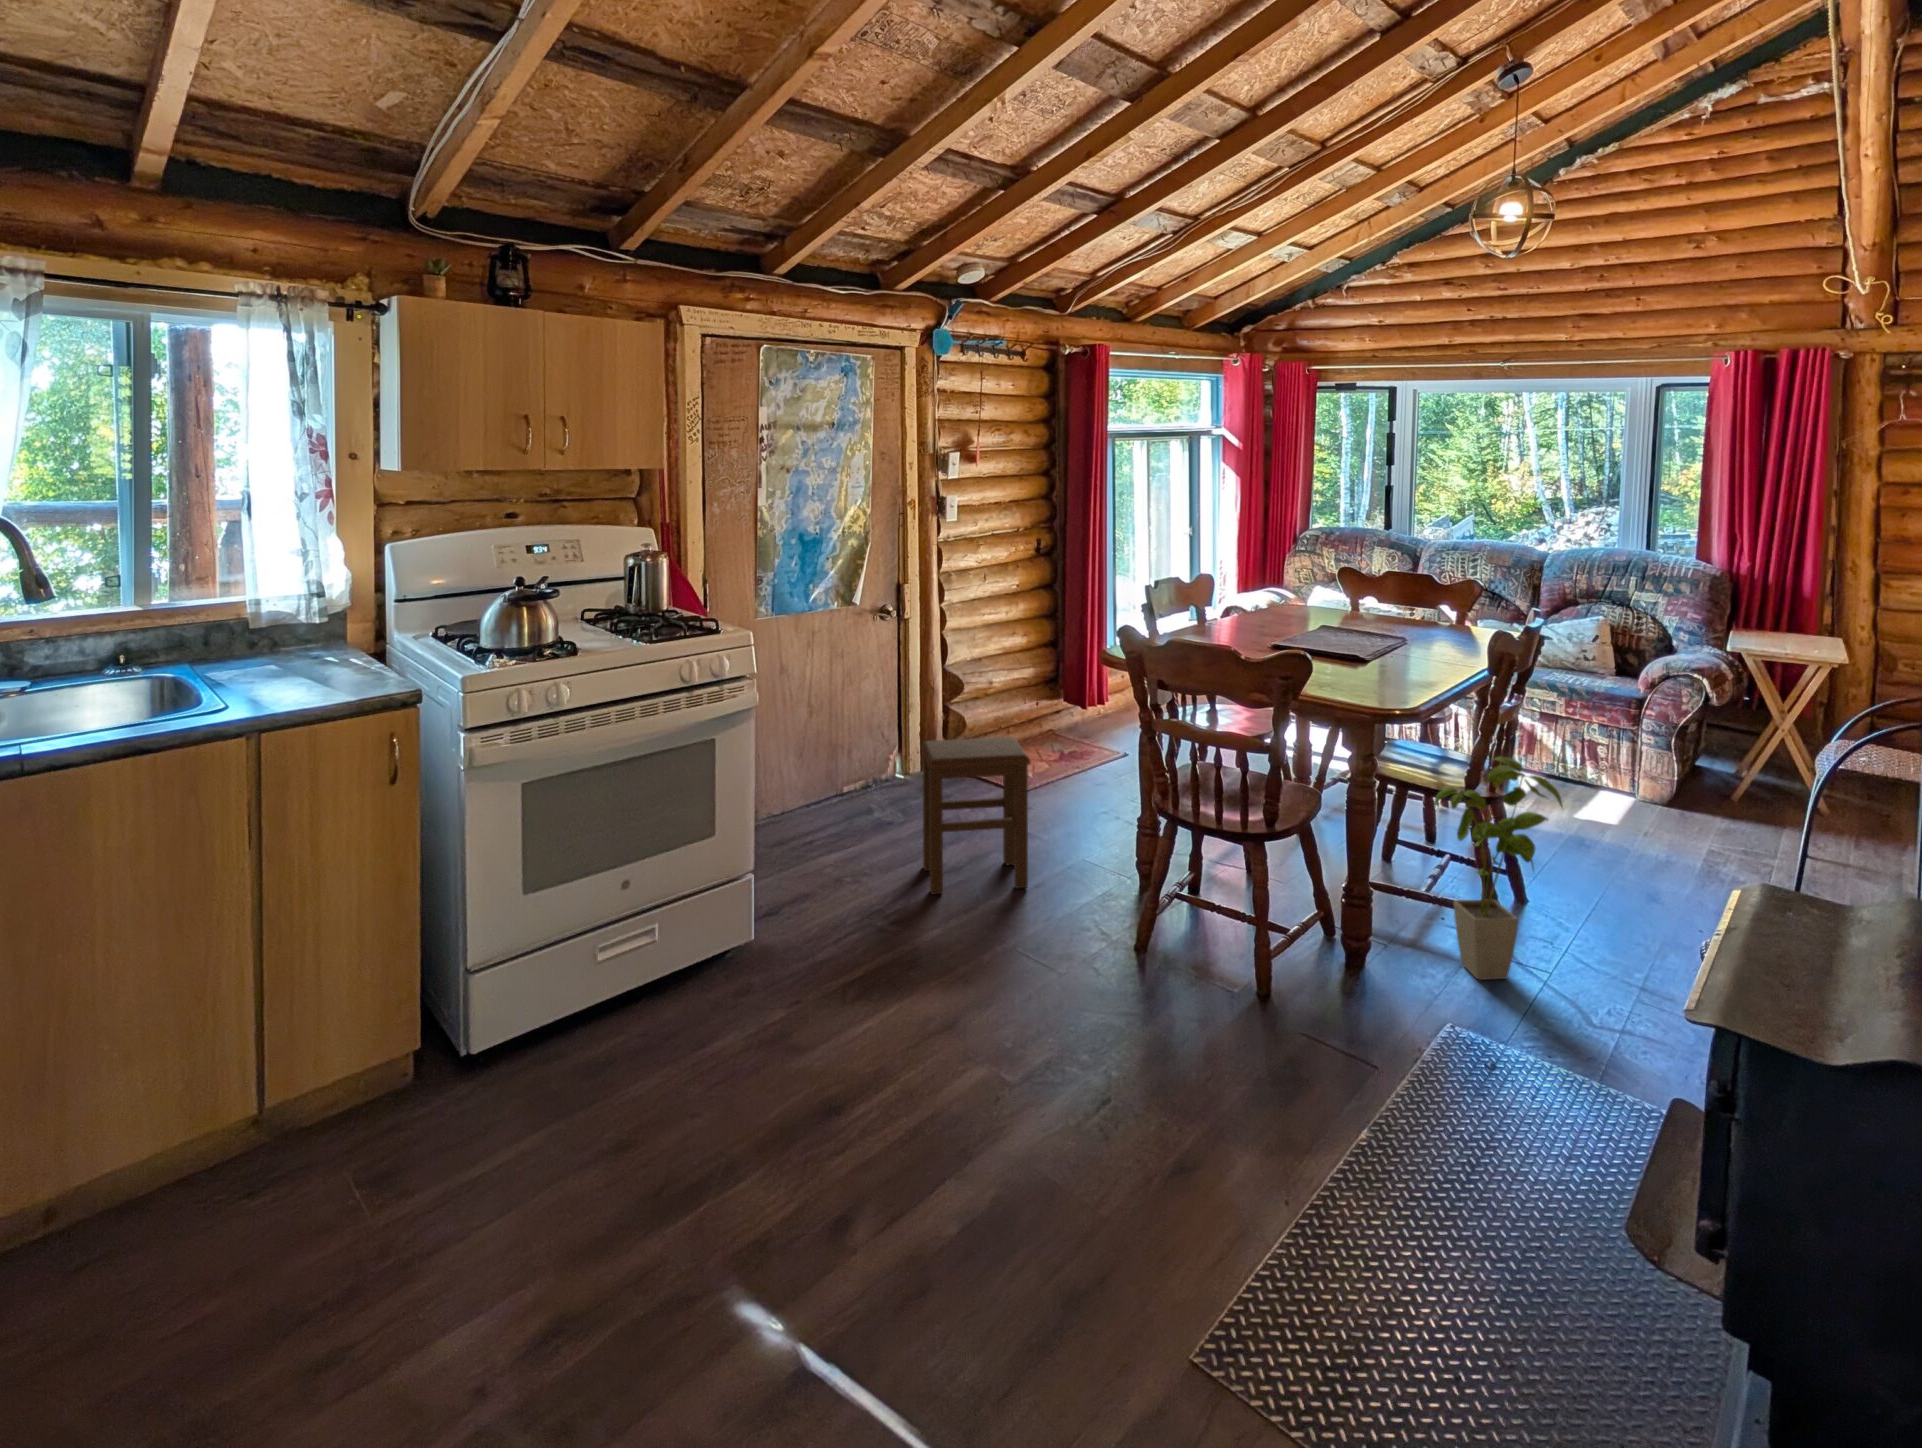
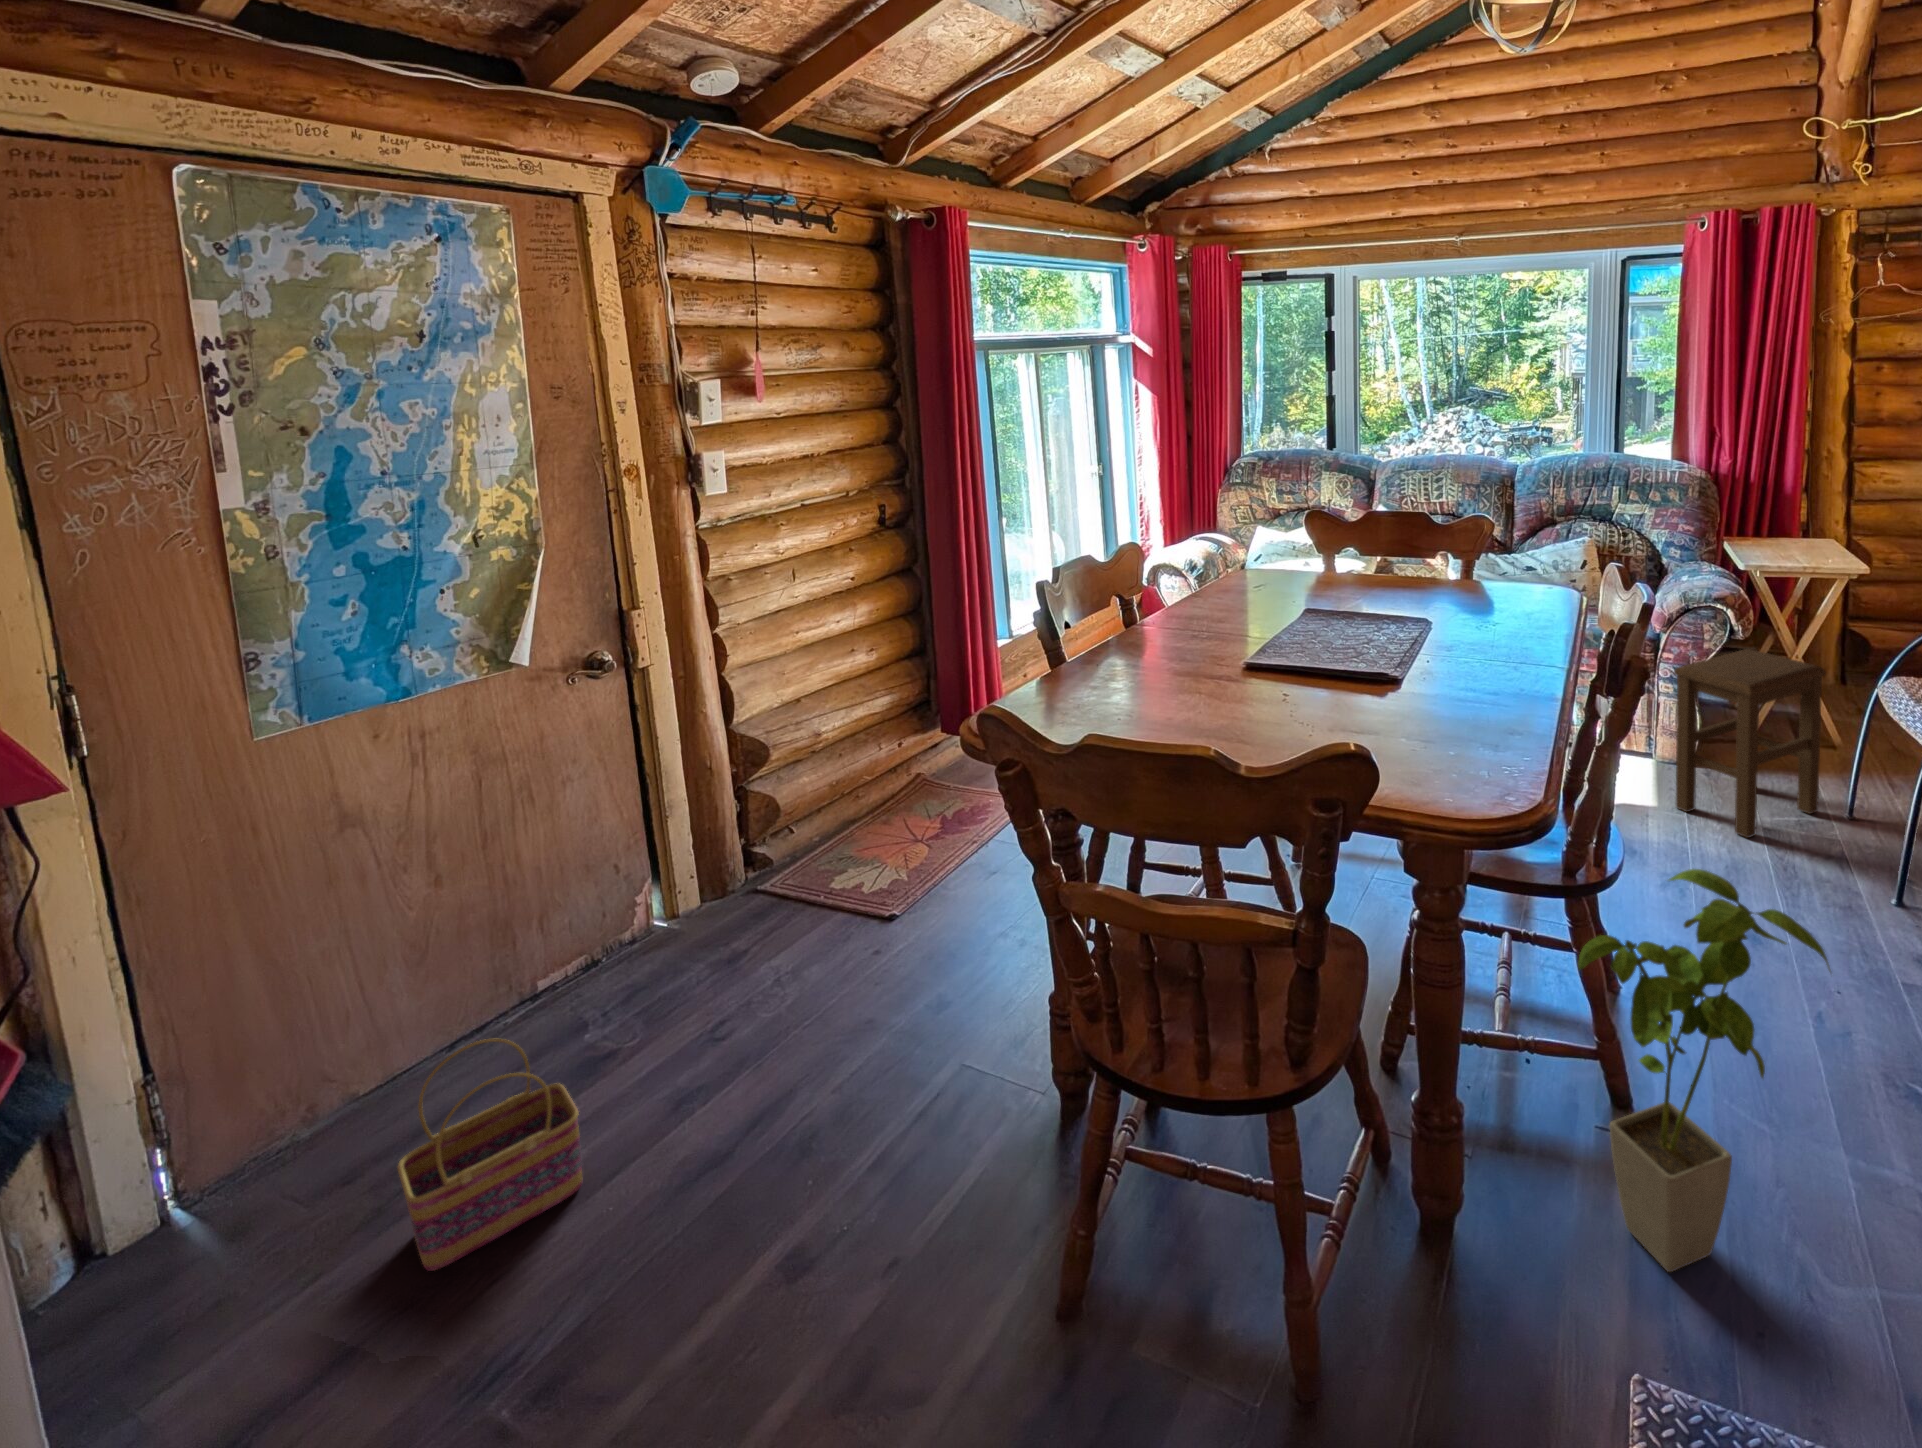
stool: present [921,737,1031,894] -> present [1673,649,1826,838]
basket: none [824,779,900,876] -> present [397,1038,582,1271]

